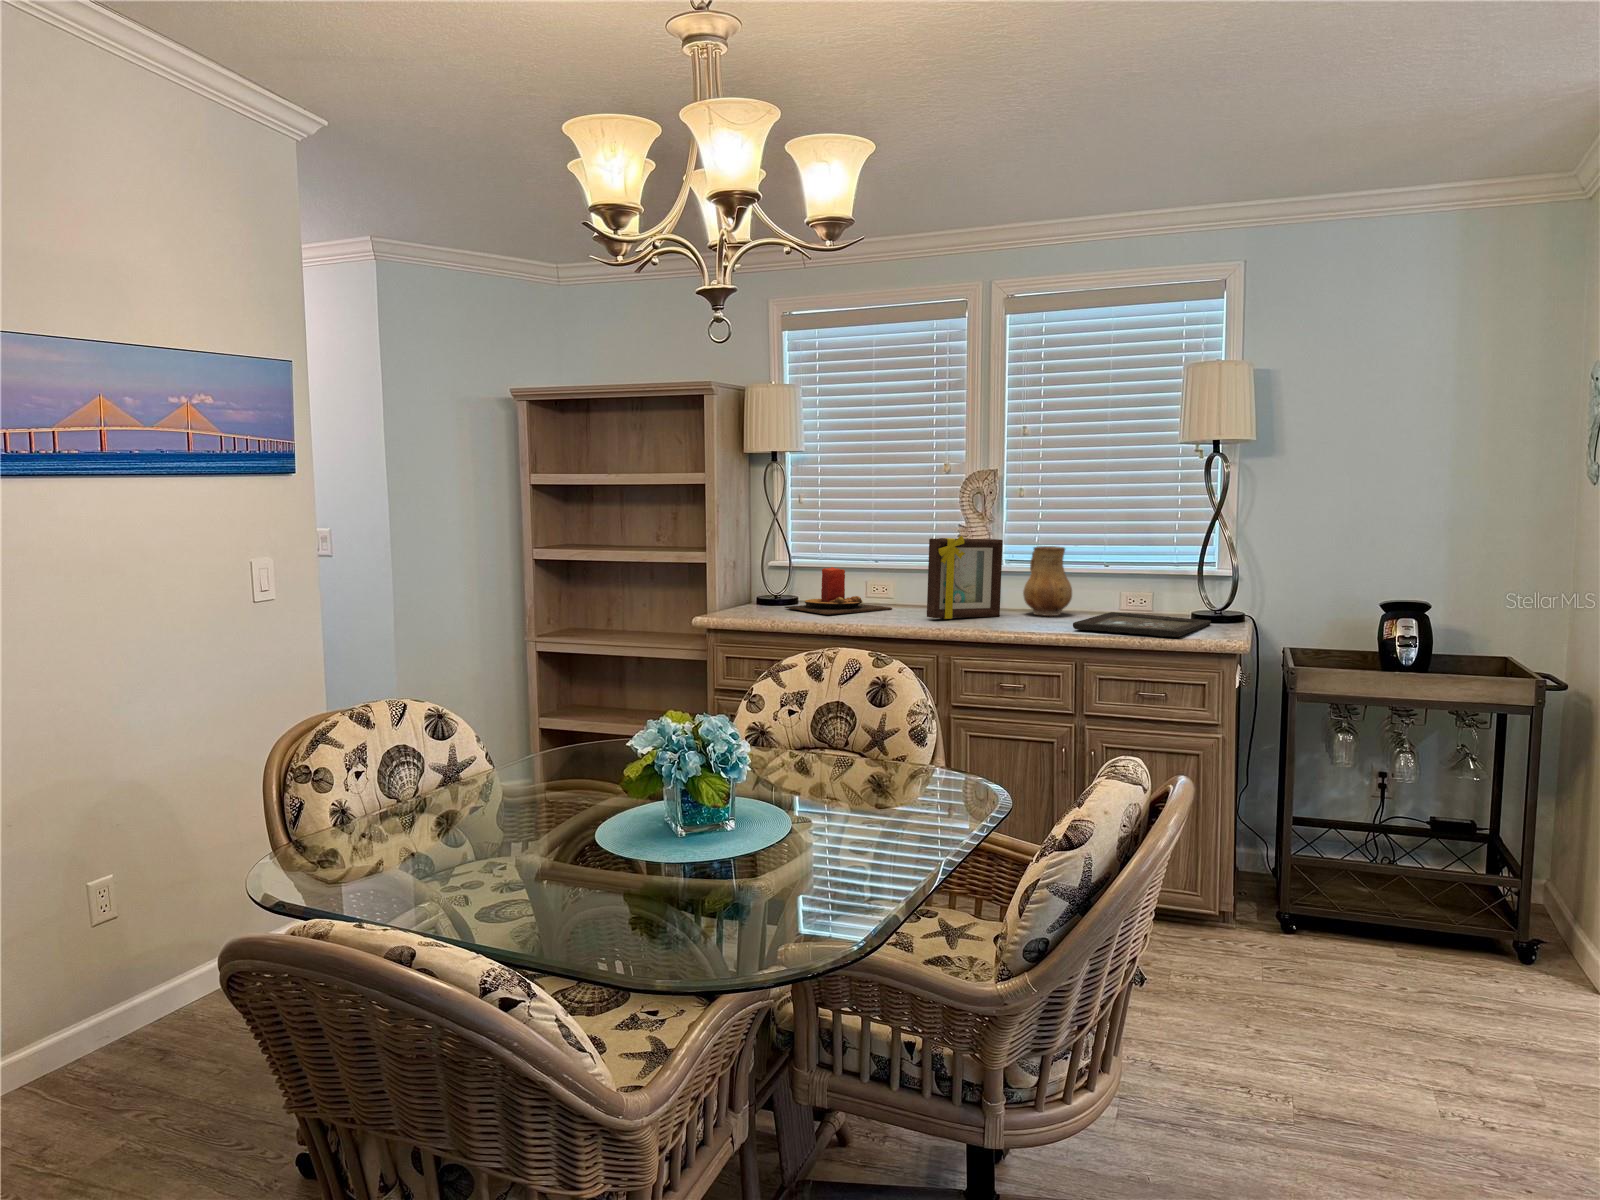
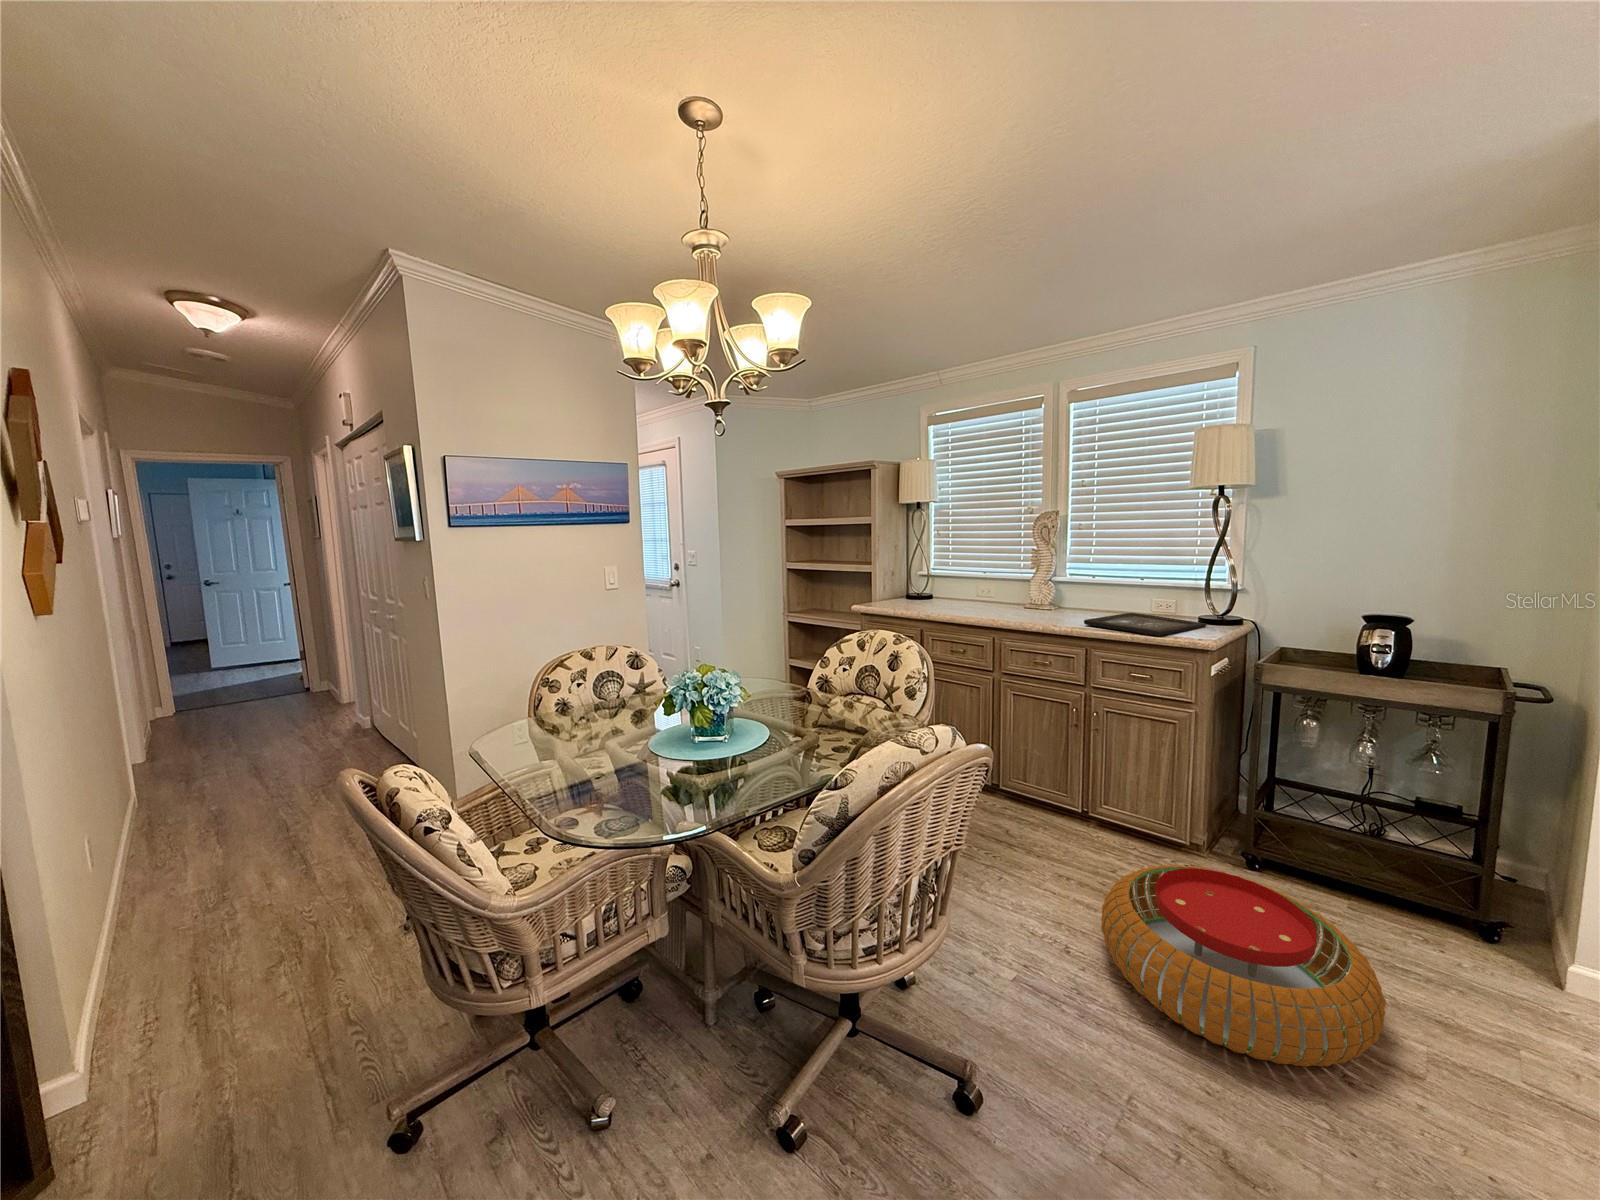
picture frame: present [927,536,1003,619] -> none [993,557,1051,612]
ceramic pitcher: present [1023,546,1072,616] -> none [1068,564,1105,613]
candle: present [785,567,892,615] -> none [914,575,982,605]
pouf: none [1183,928,1506,1131] -> present [1101,865,1386,1067]

